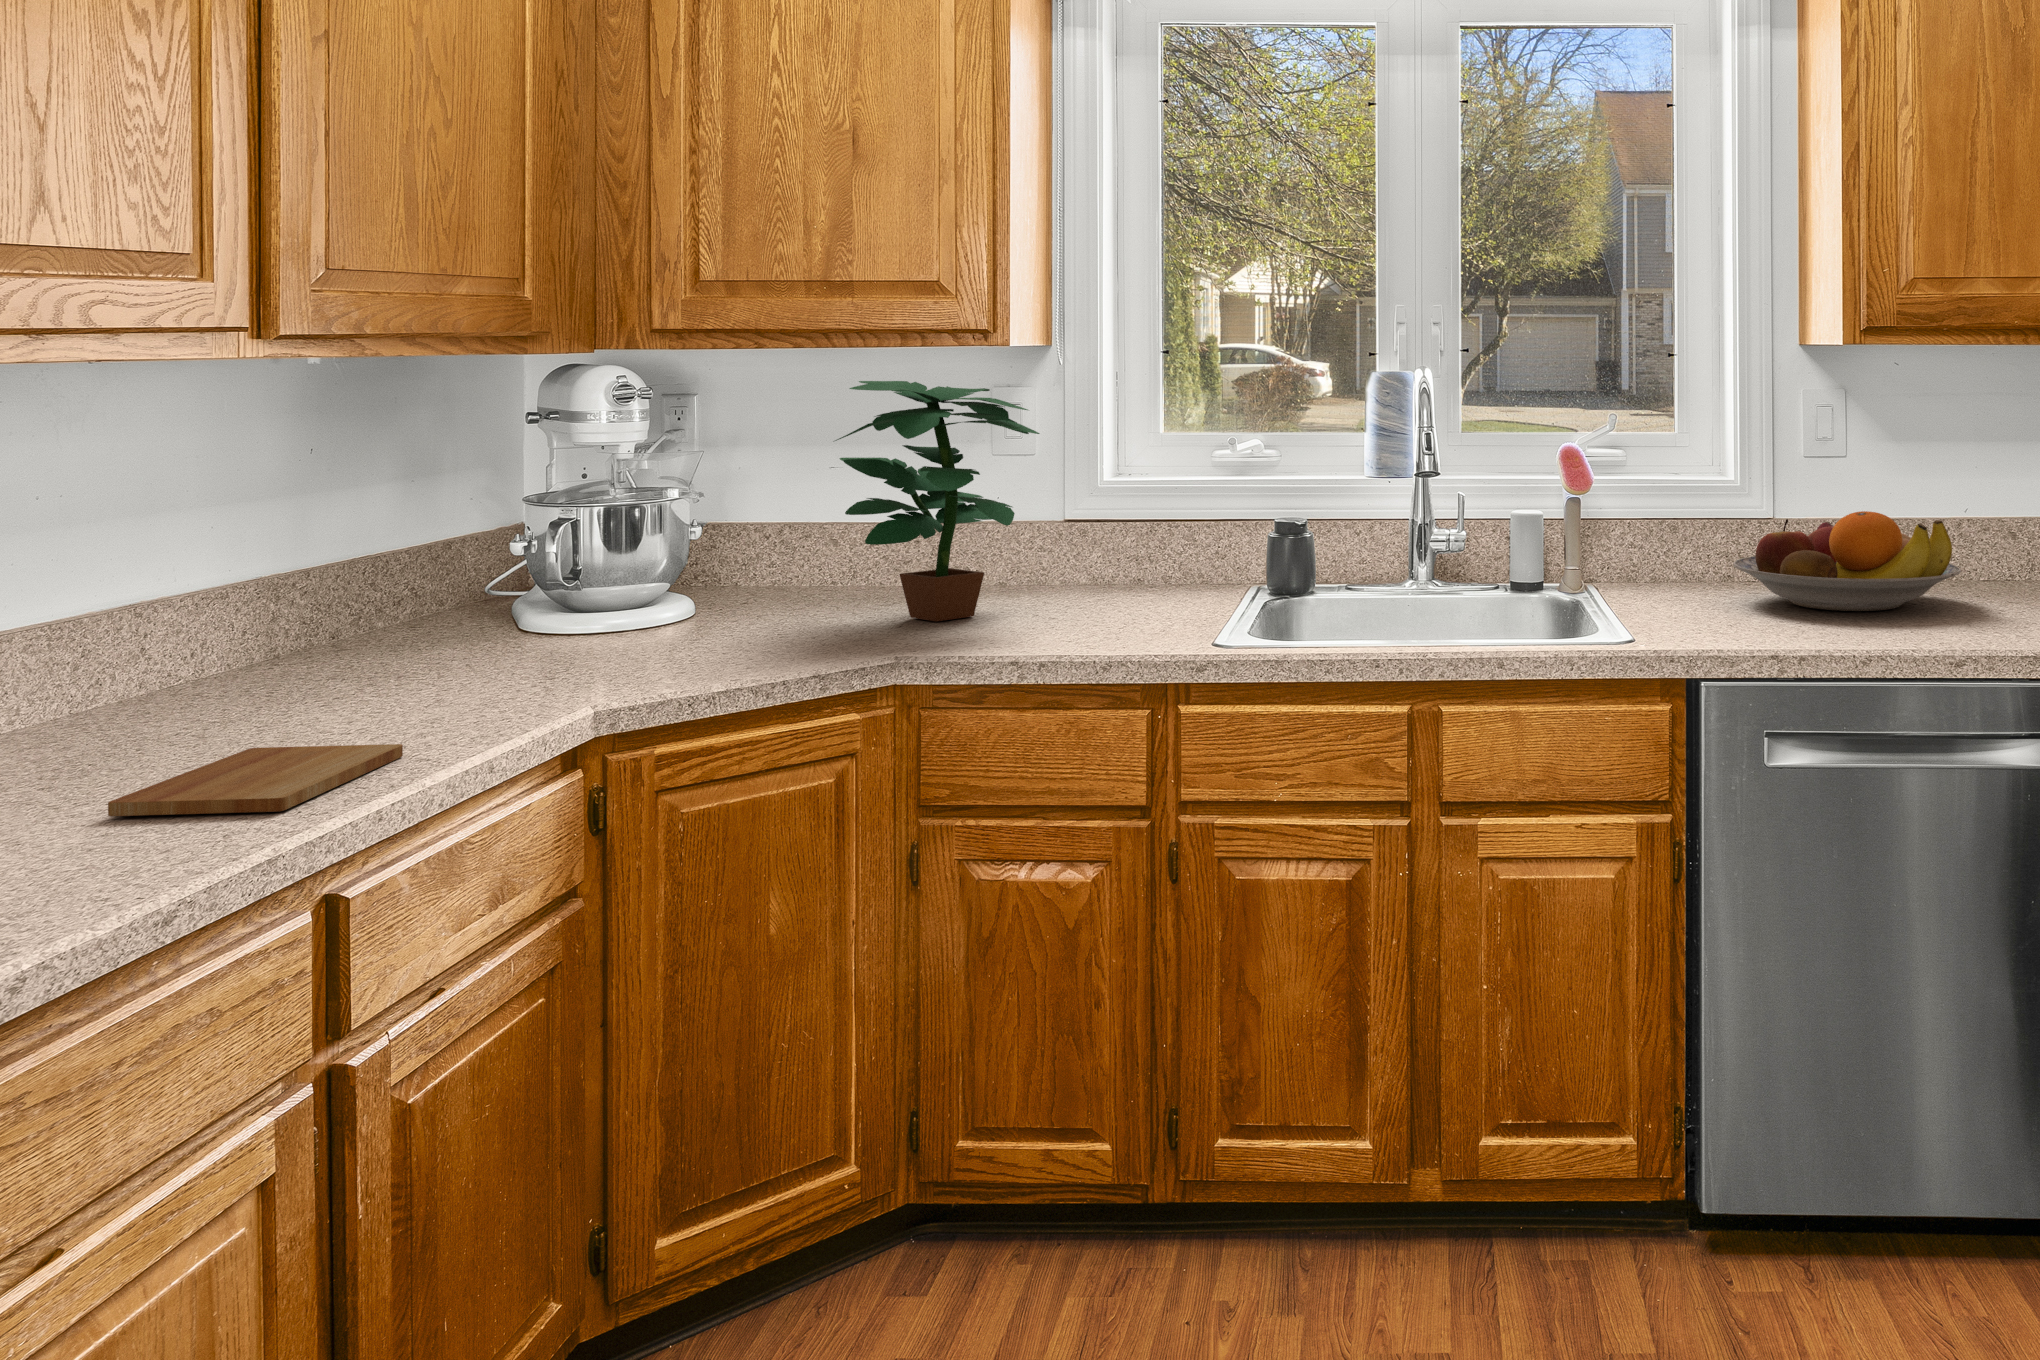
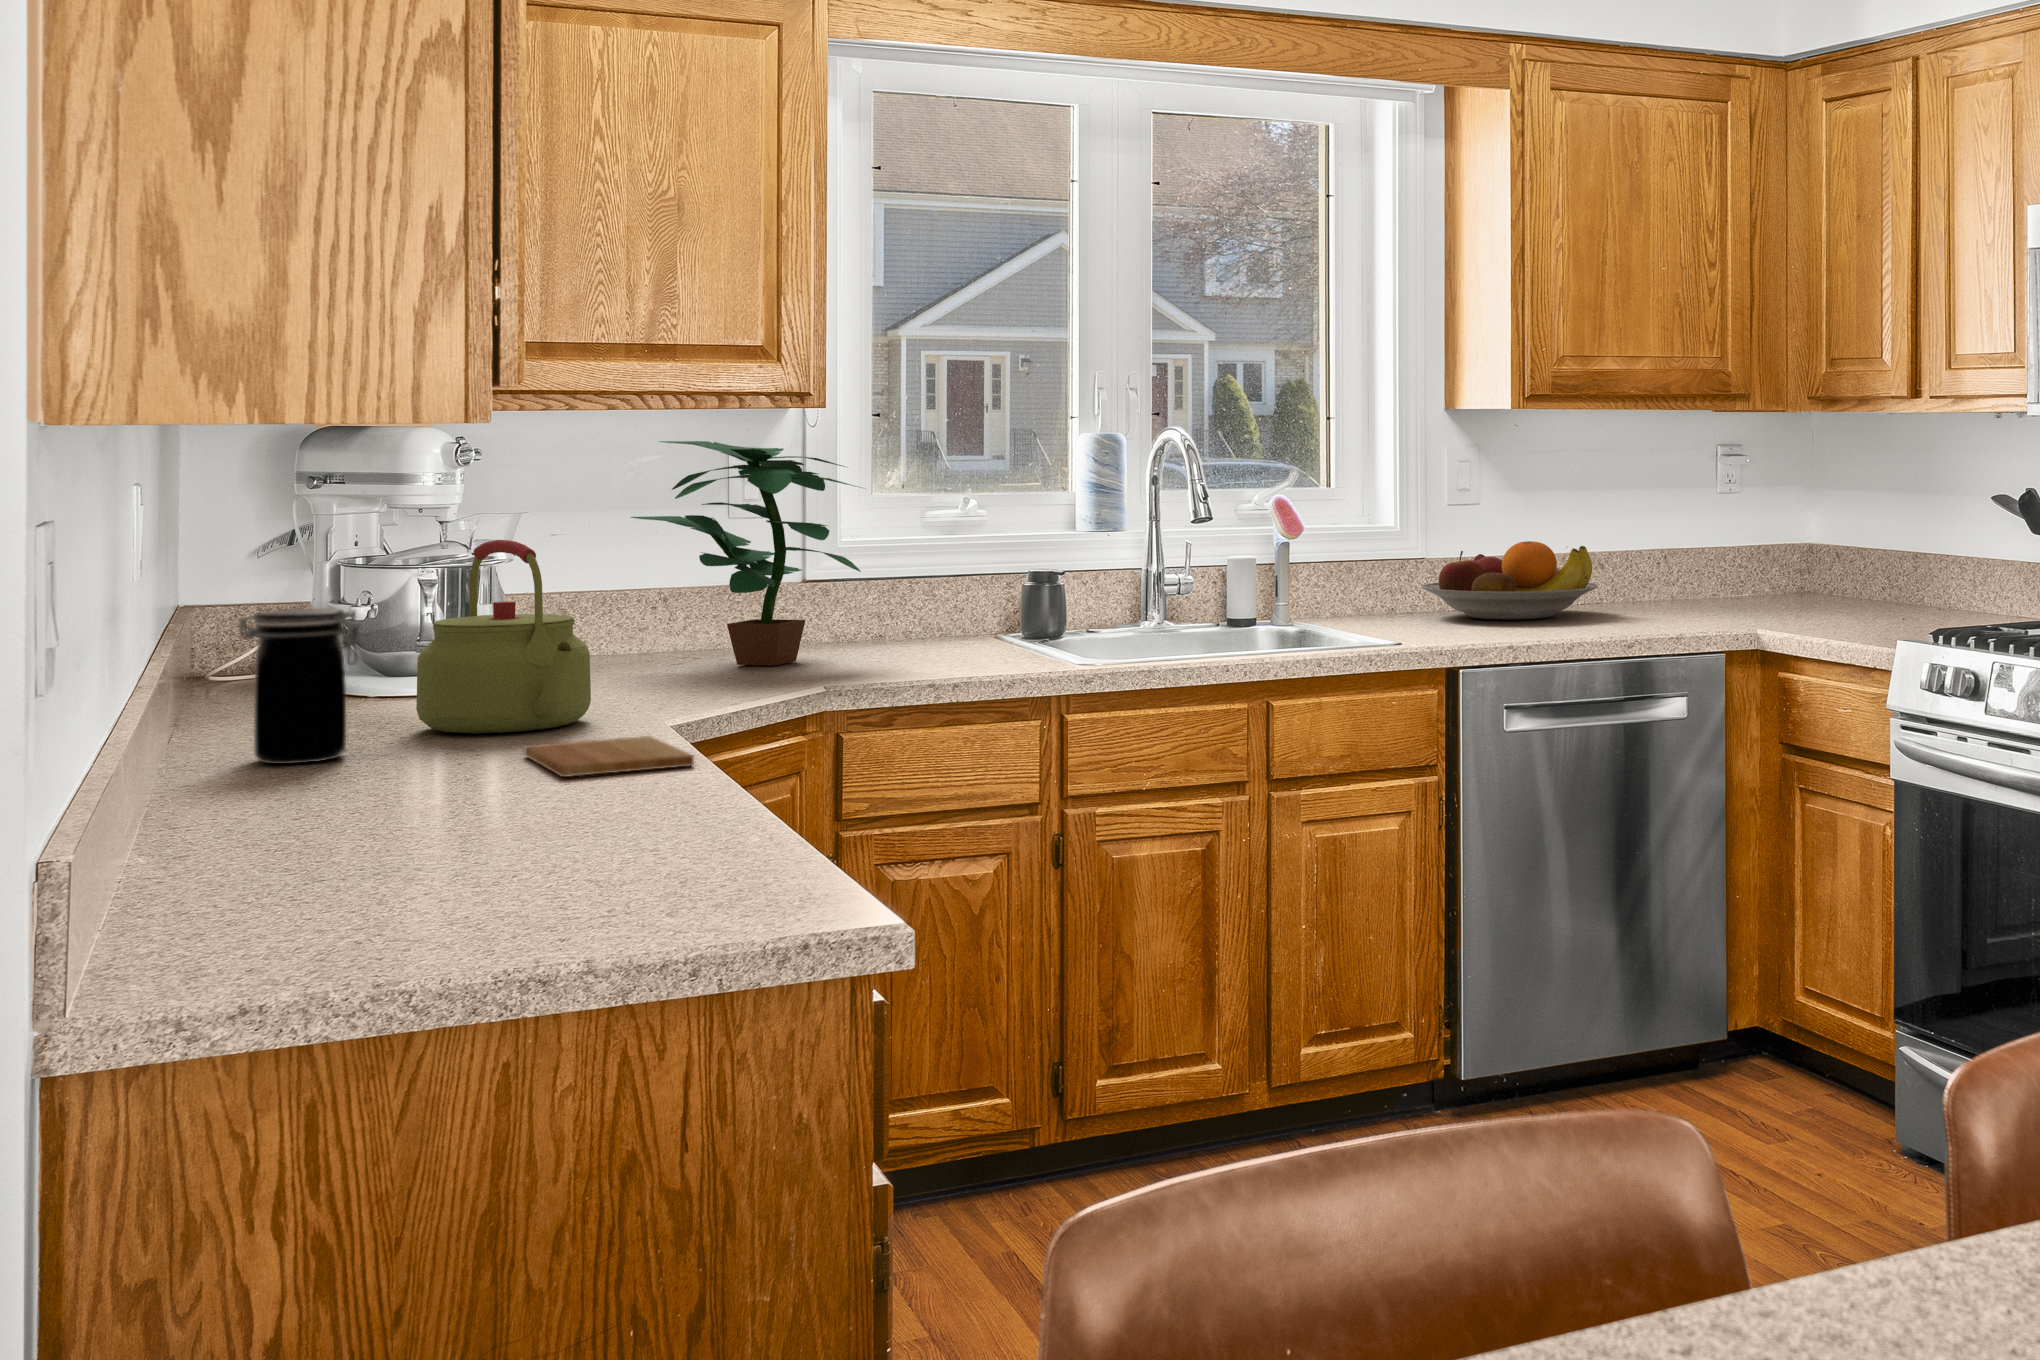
kettle: none [329,491,536,711] -> present [416,540,591,733]
jar: none [36,566,186,743] -> present [239,608,360,764]

